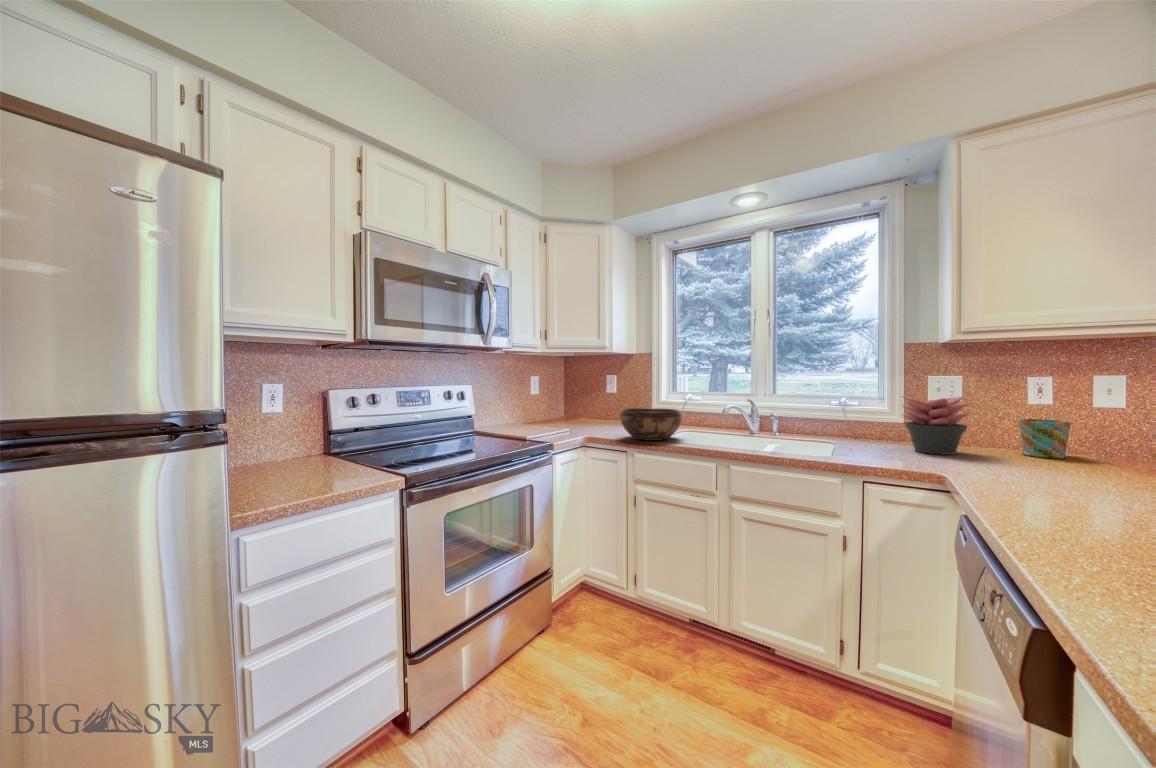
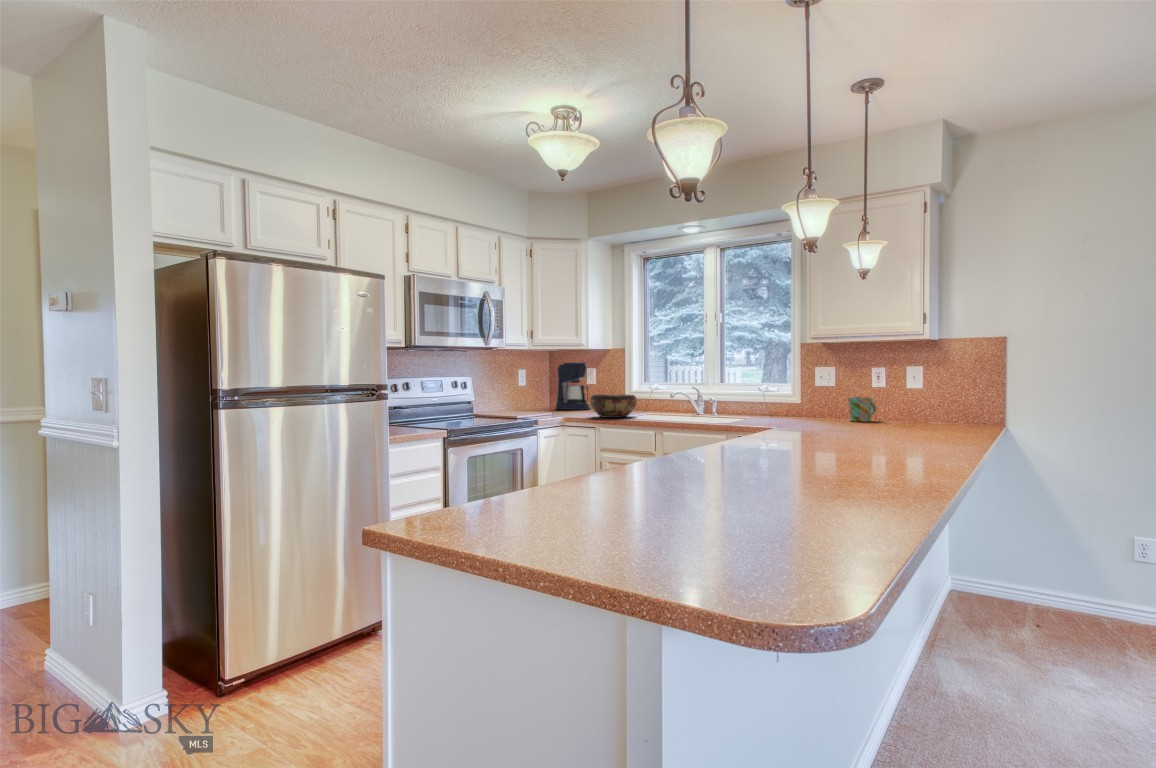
coffee maker: none [570,369,609,422] -> present [555,362,591,410]
succulent plant: present [902,396,970,455] -> none [778,383,817,421]

